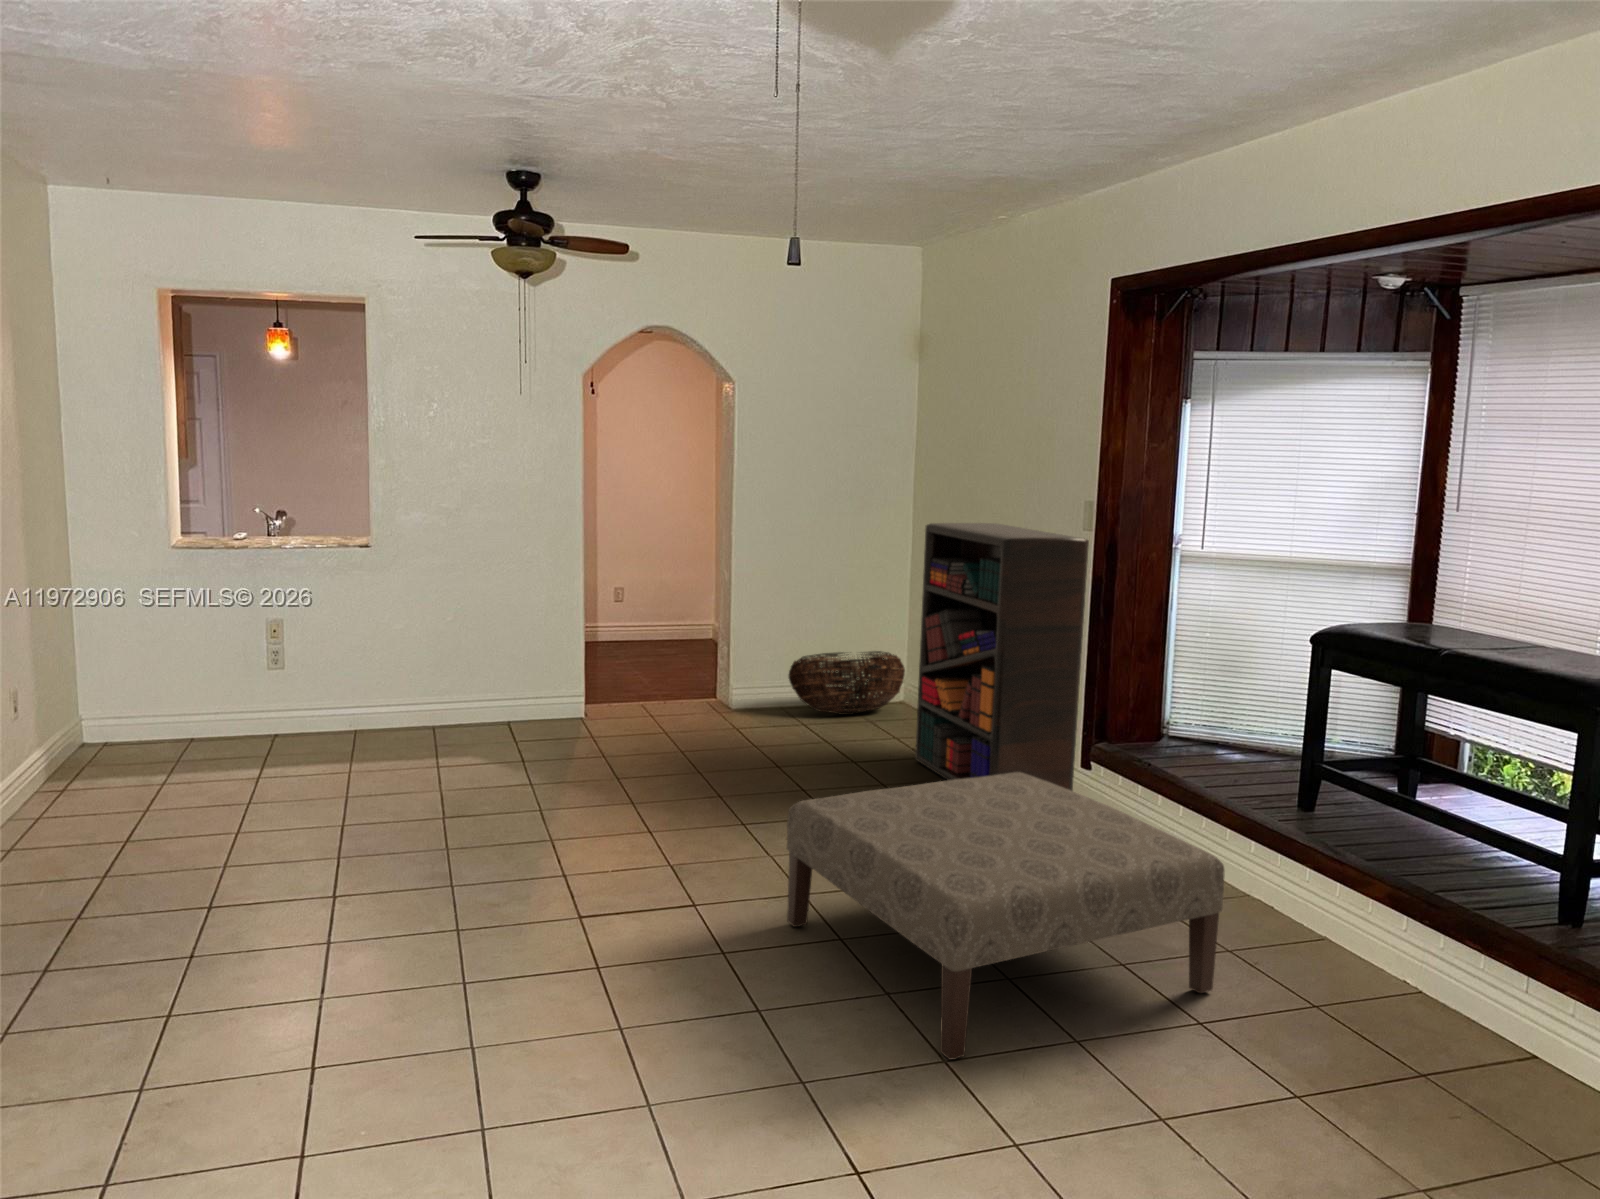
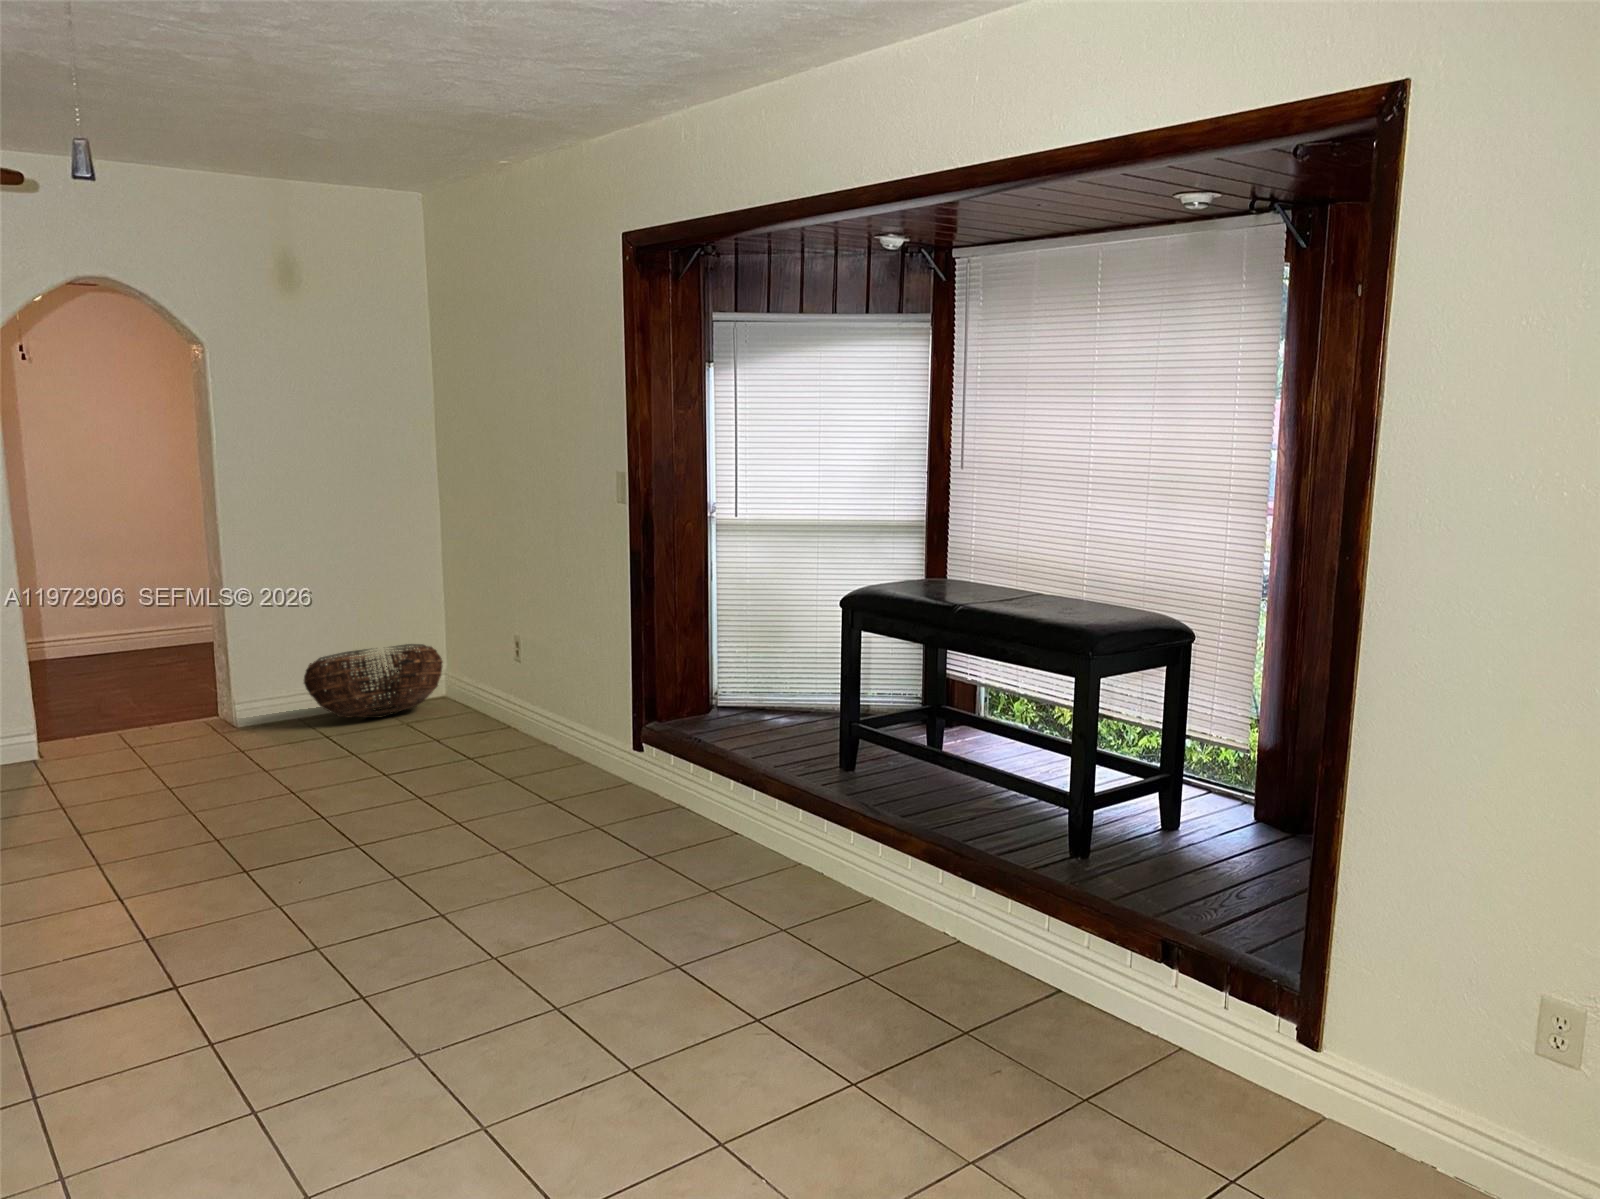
bookshelf: present [915,523,1089,791] -> none [445,498,624,807]
ottoman: present [787,772,1224,1059] -> none [272,773,770,1135]

